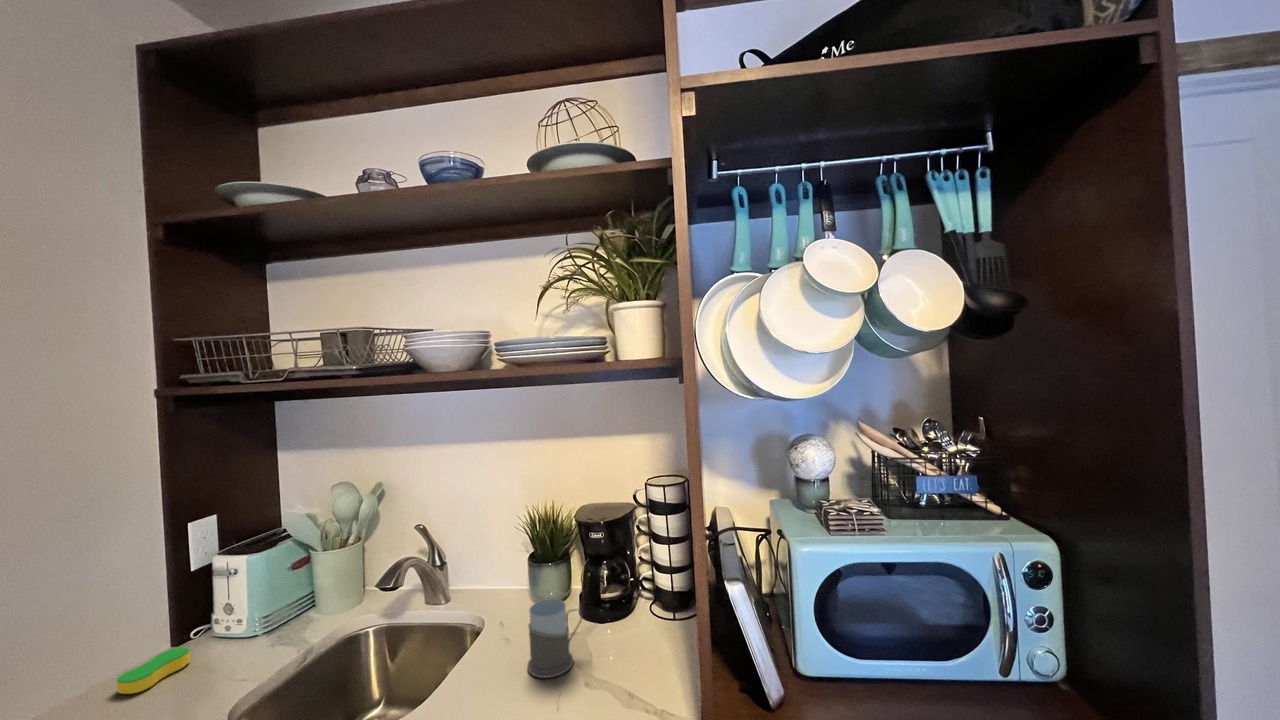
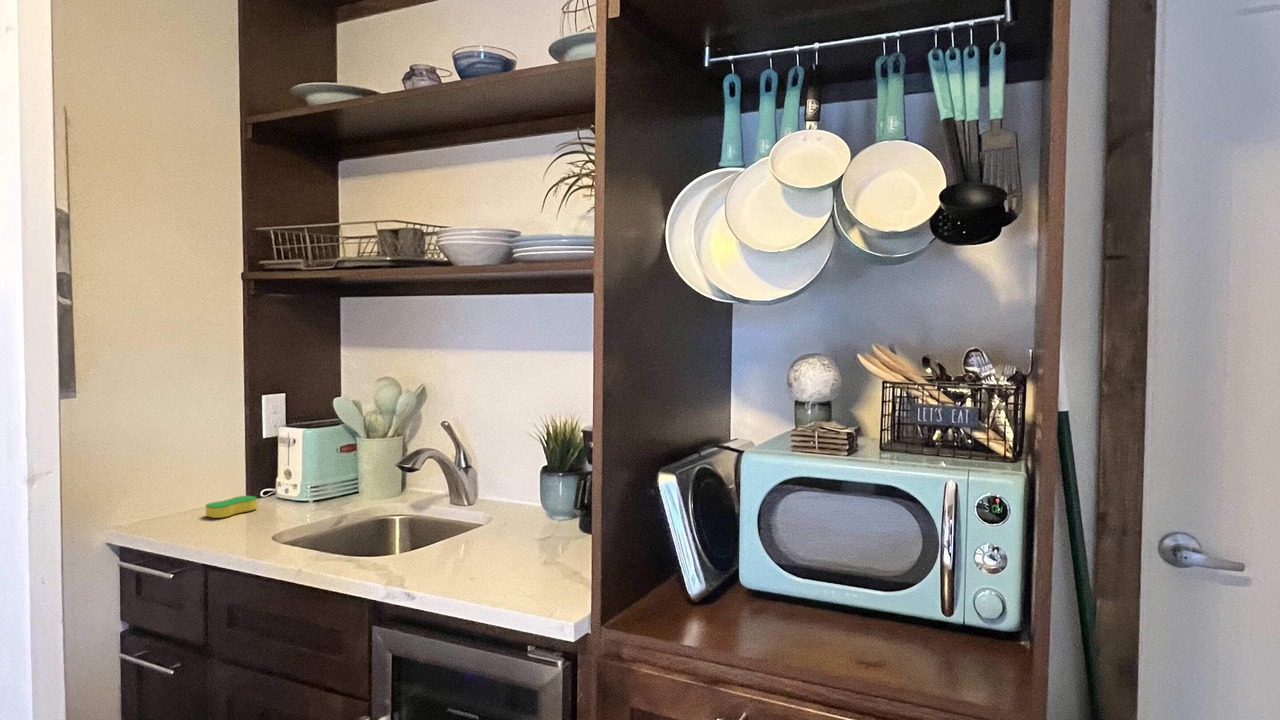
mug: present [527,599,582,678] -> none [504,492,561,557]

